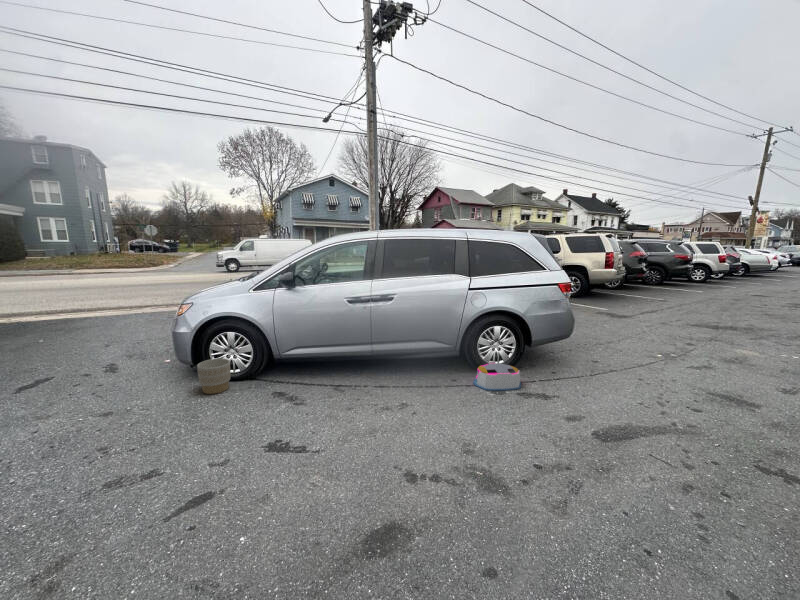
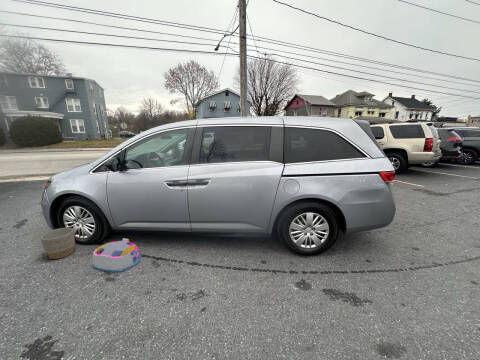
storage bin: present [473,361,521,391] -> present [92,239,141,272]

